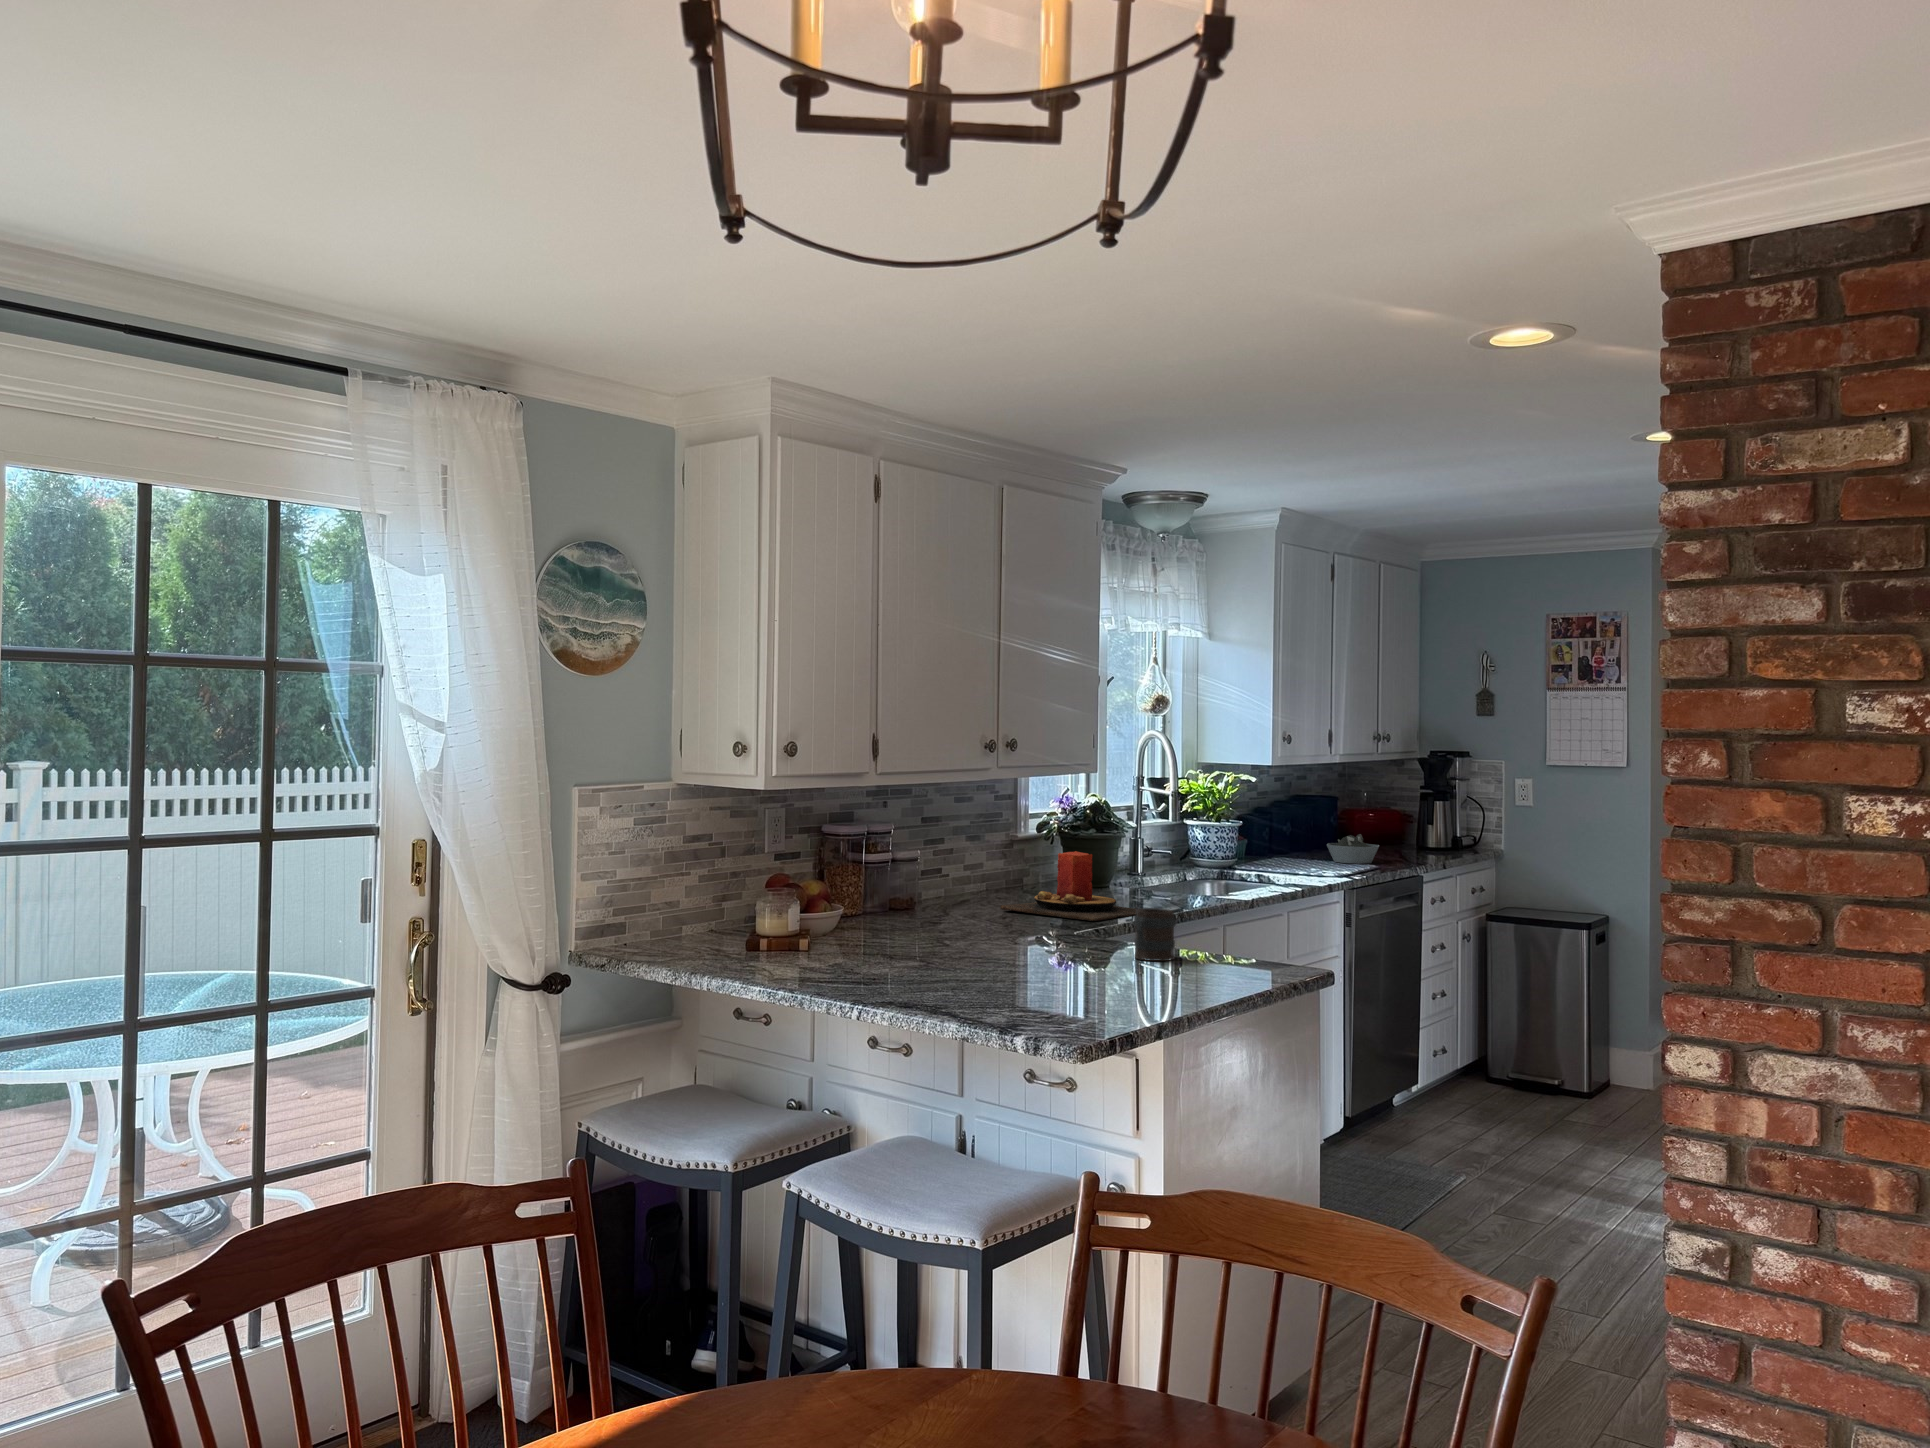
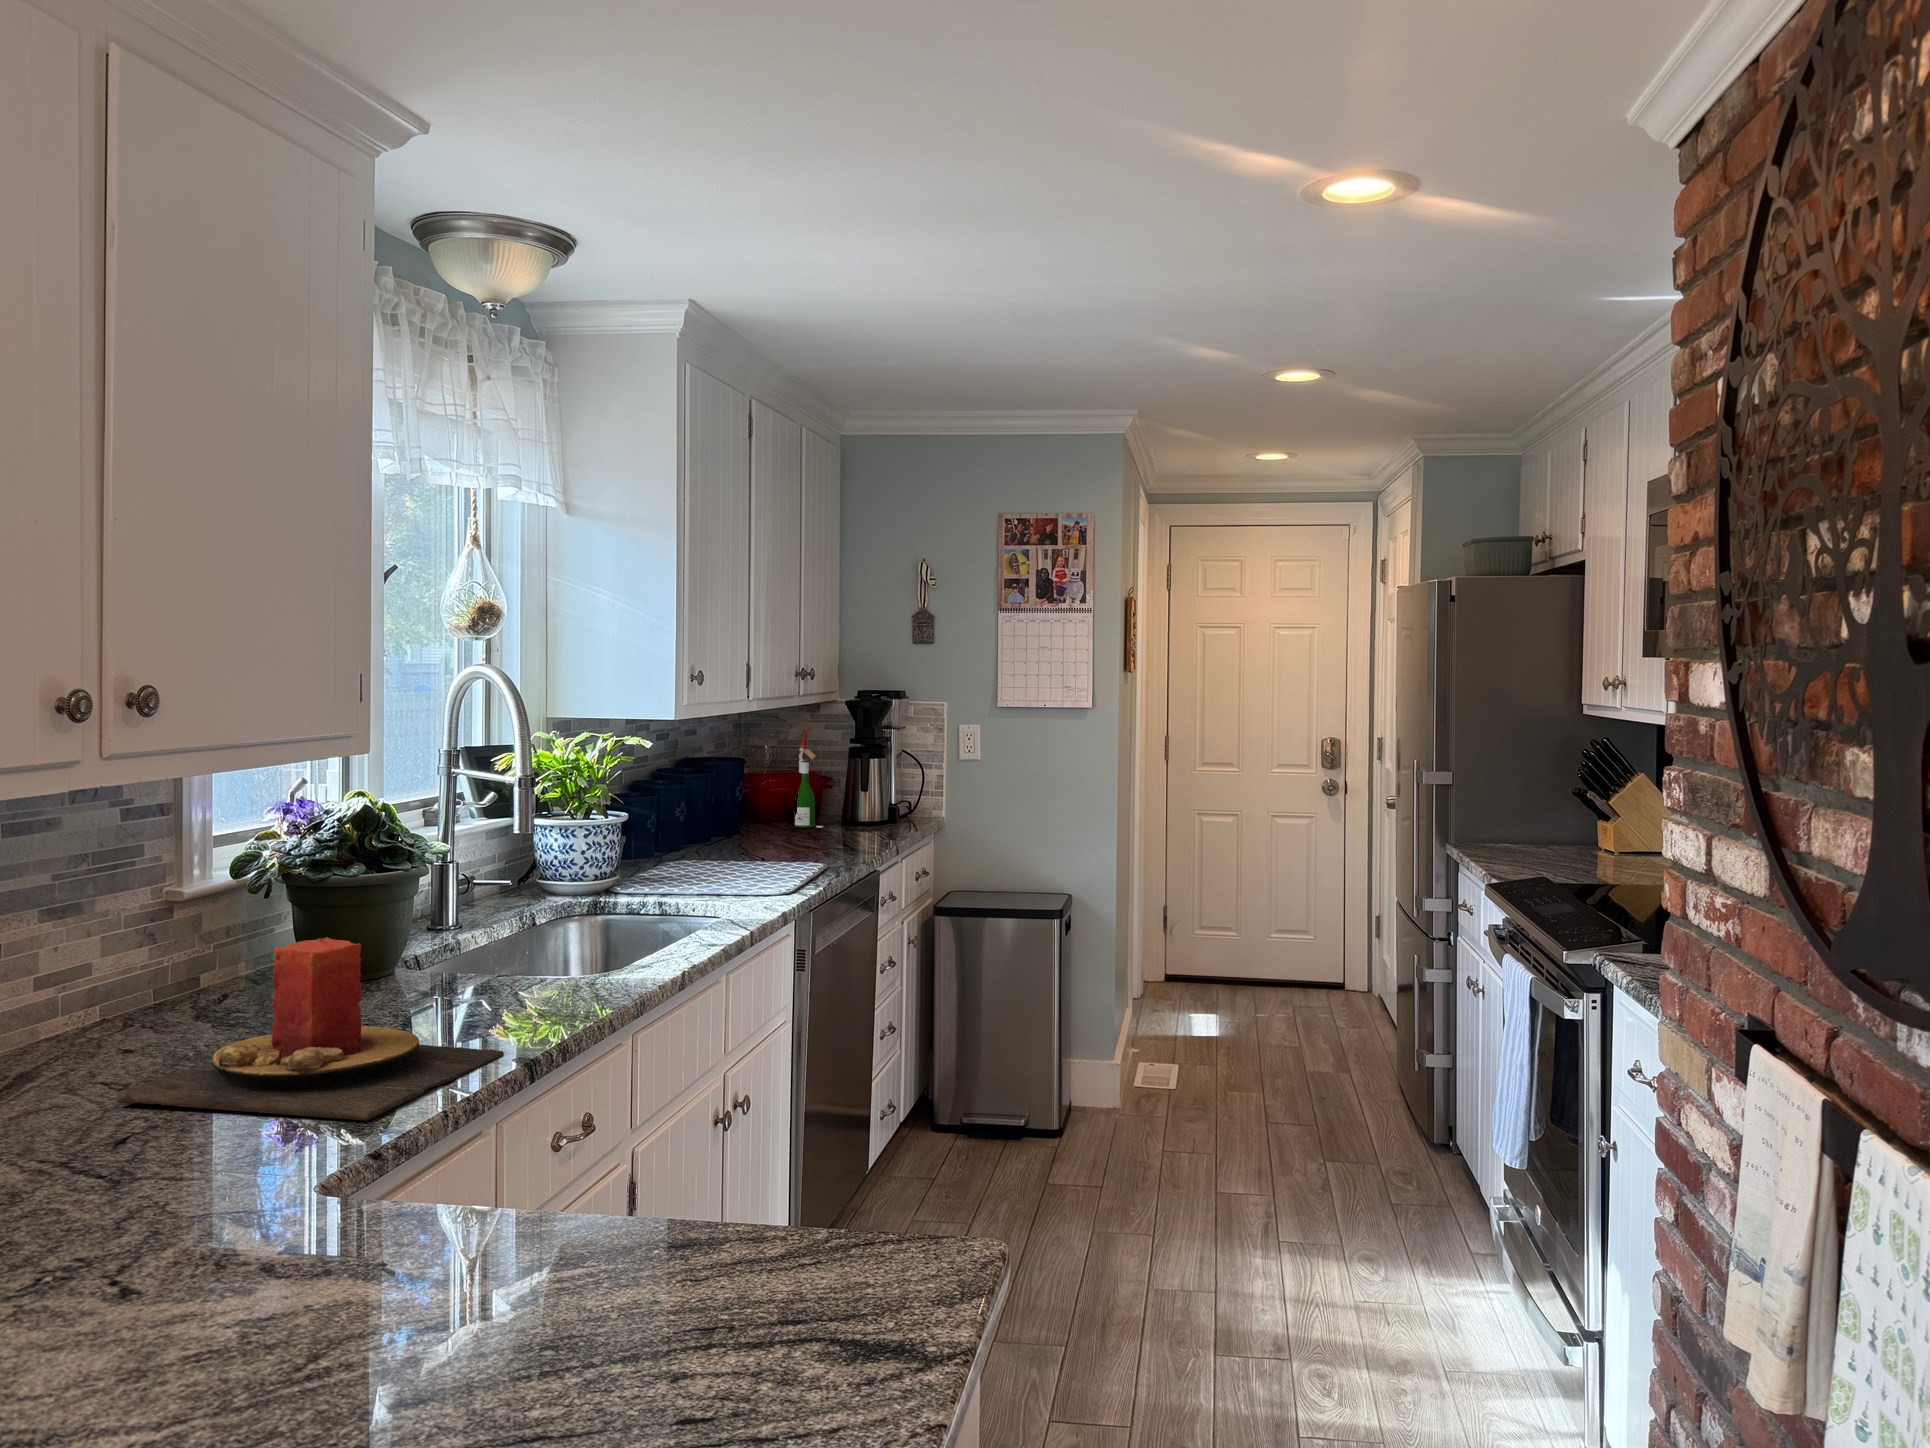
wine bottle: none [1380,775,1401,848] -> present [795,727,823,828]
bowl: present [1327,834,1379,864] -> none [746,818,822,865]
mug: present [1134,908,1176,961] -> none [506,1162,632,1346]

